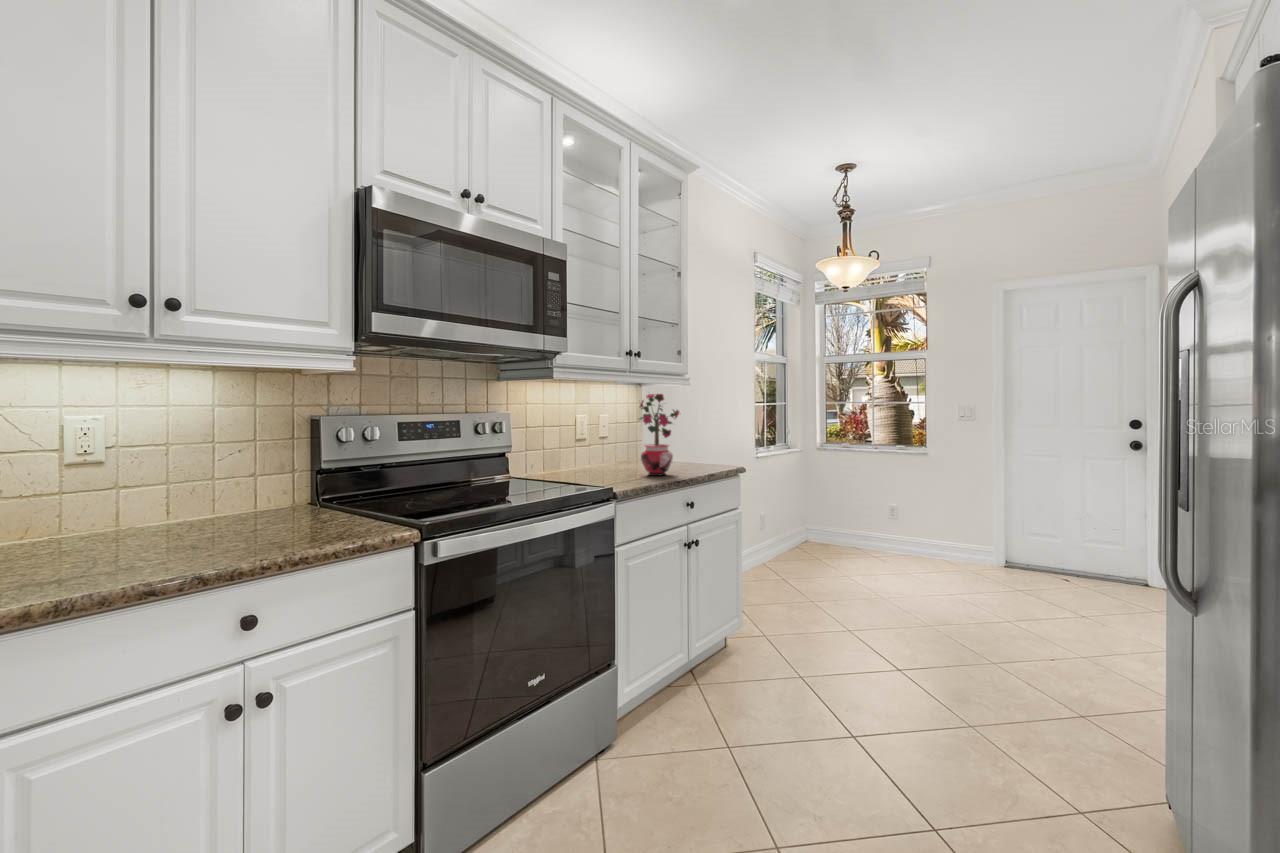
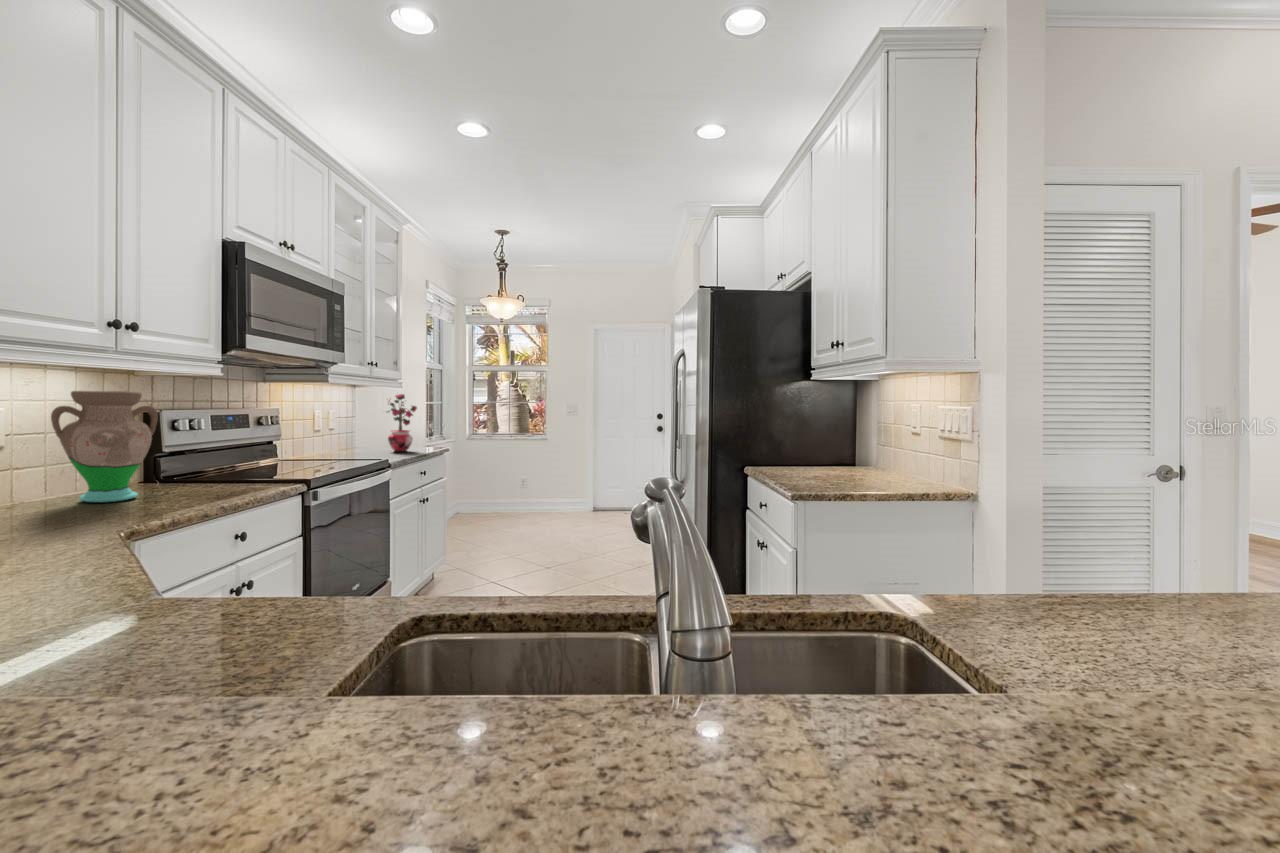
vase: none [130,391,251,535] -> present [51,391,158,502]

